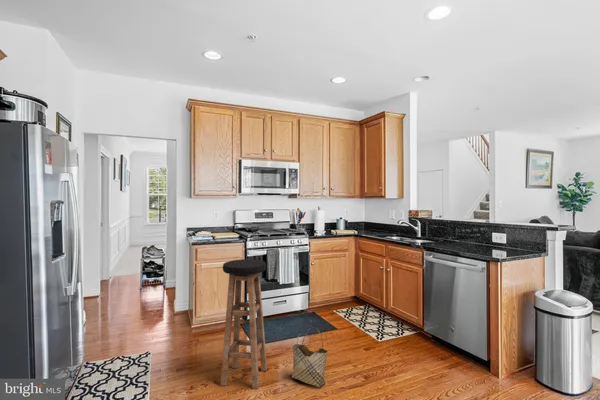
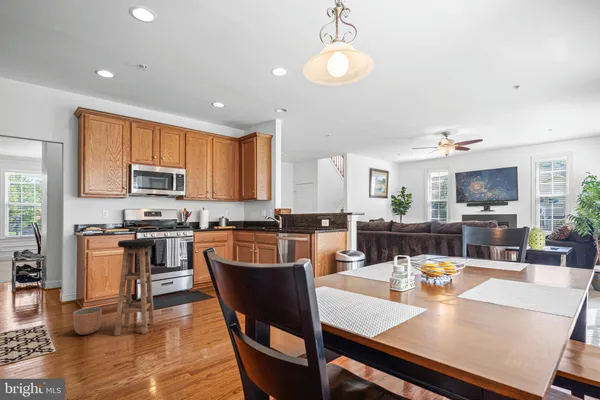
woven basket: present [292,327,327,387] -> none [175,286,202,327]
planter: none [177,340,207,377] -> present [73,307,102,335]

